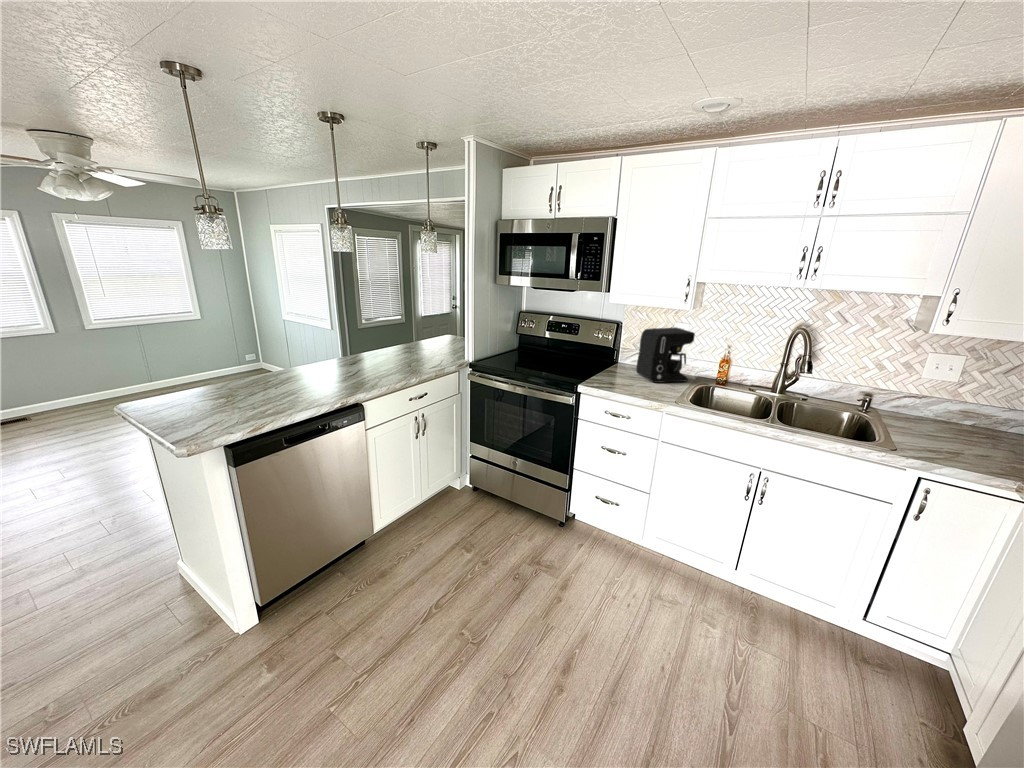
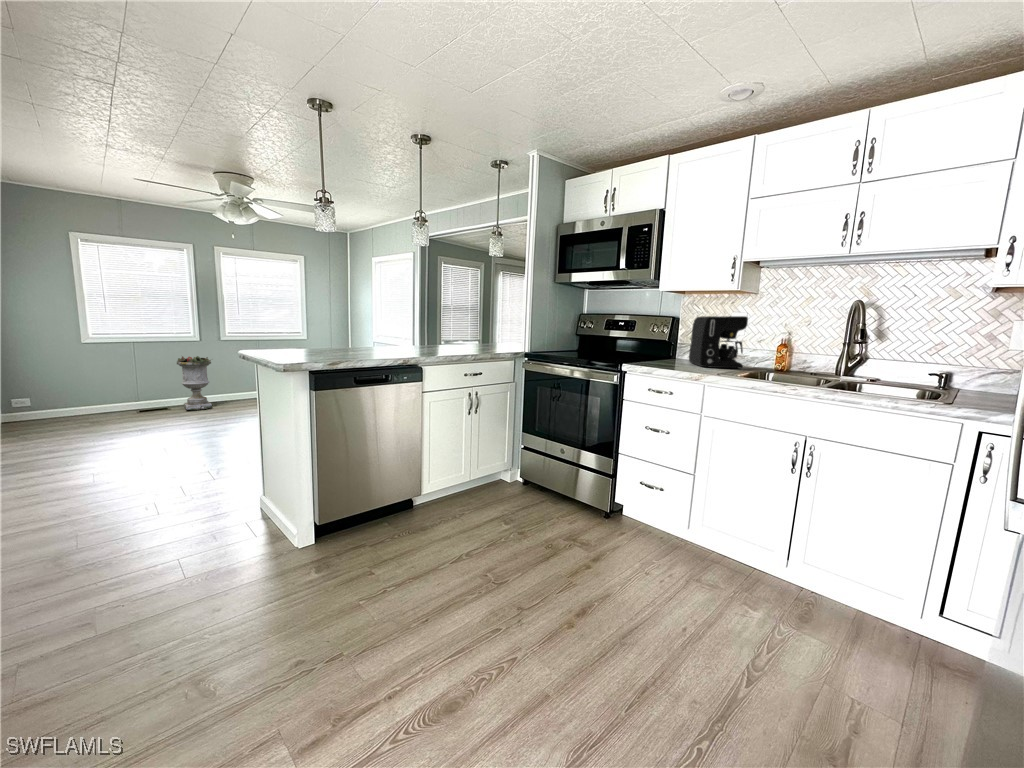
planter: none [28,357,92,422] -> present [177,356,212,410]

